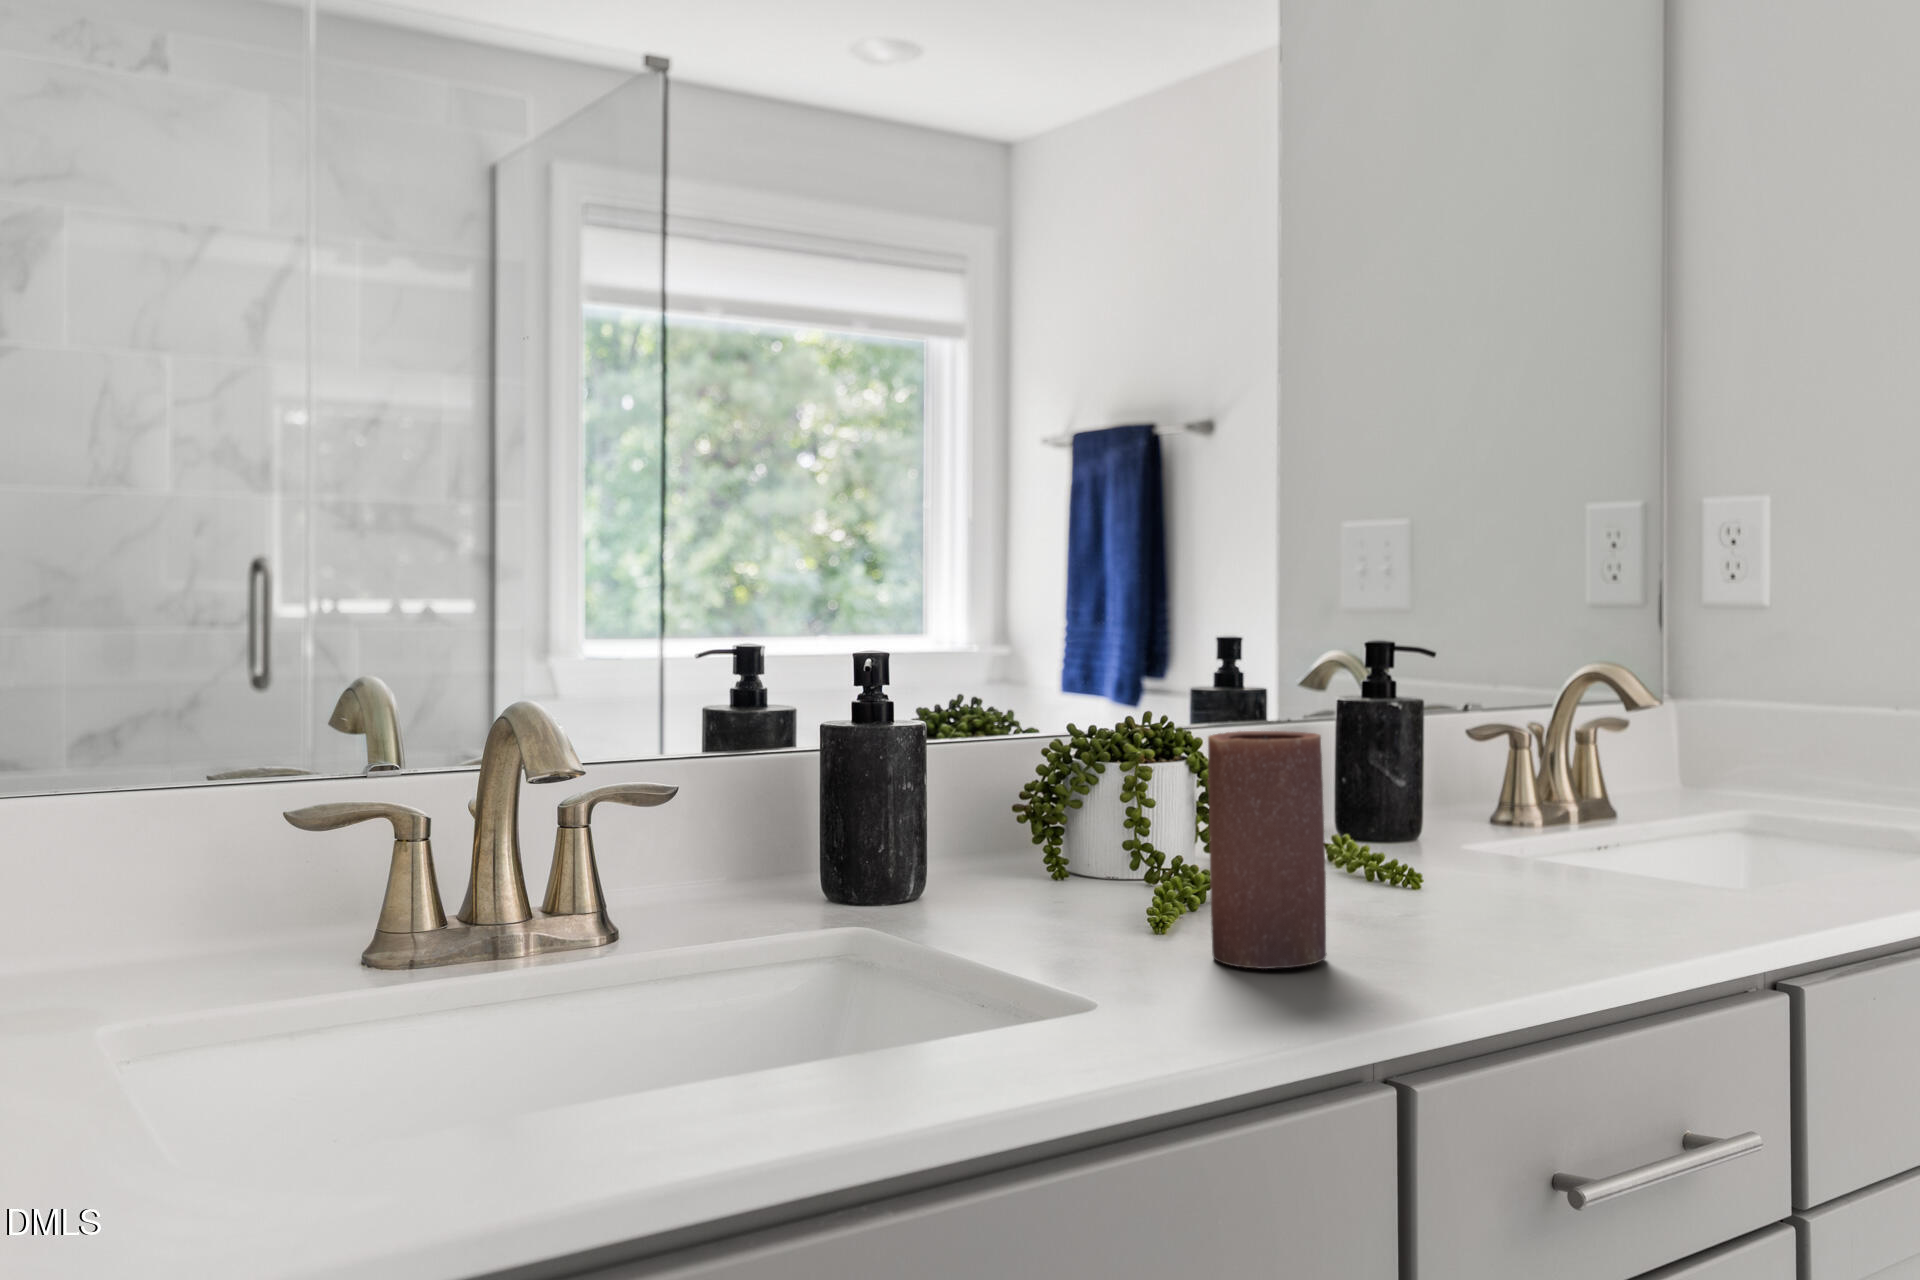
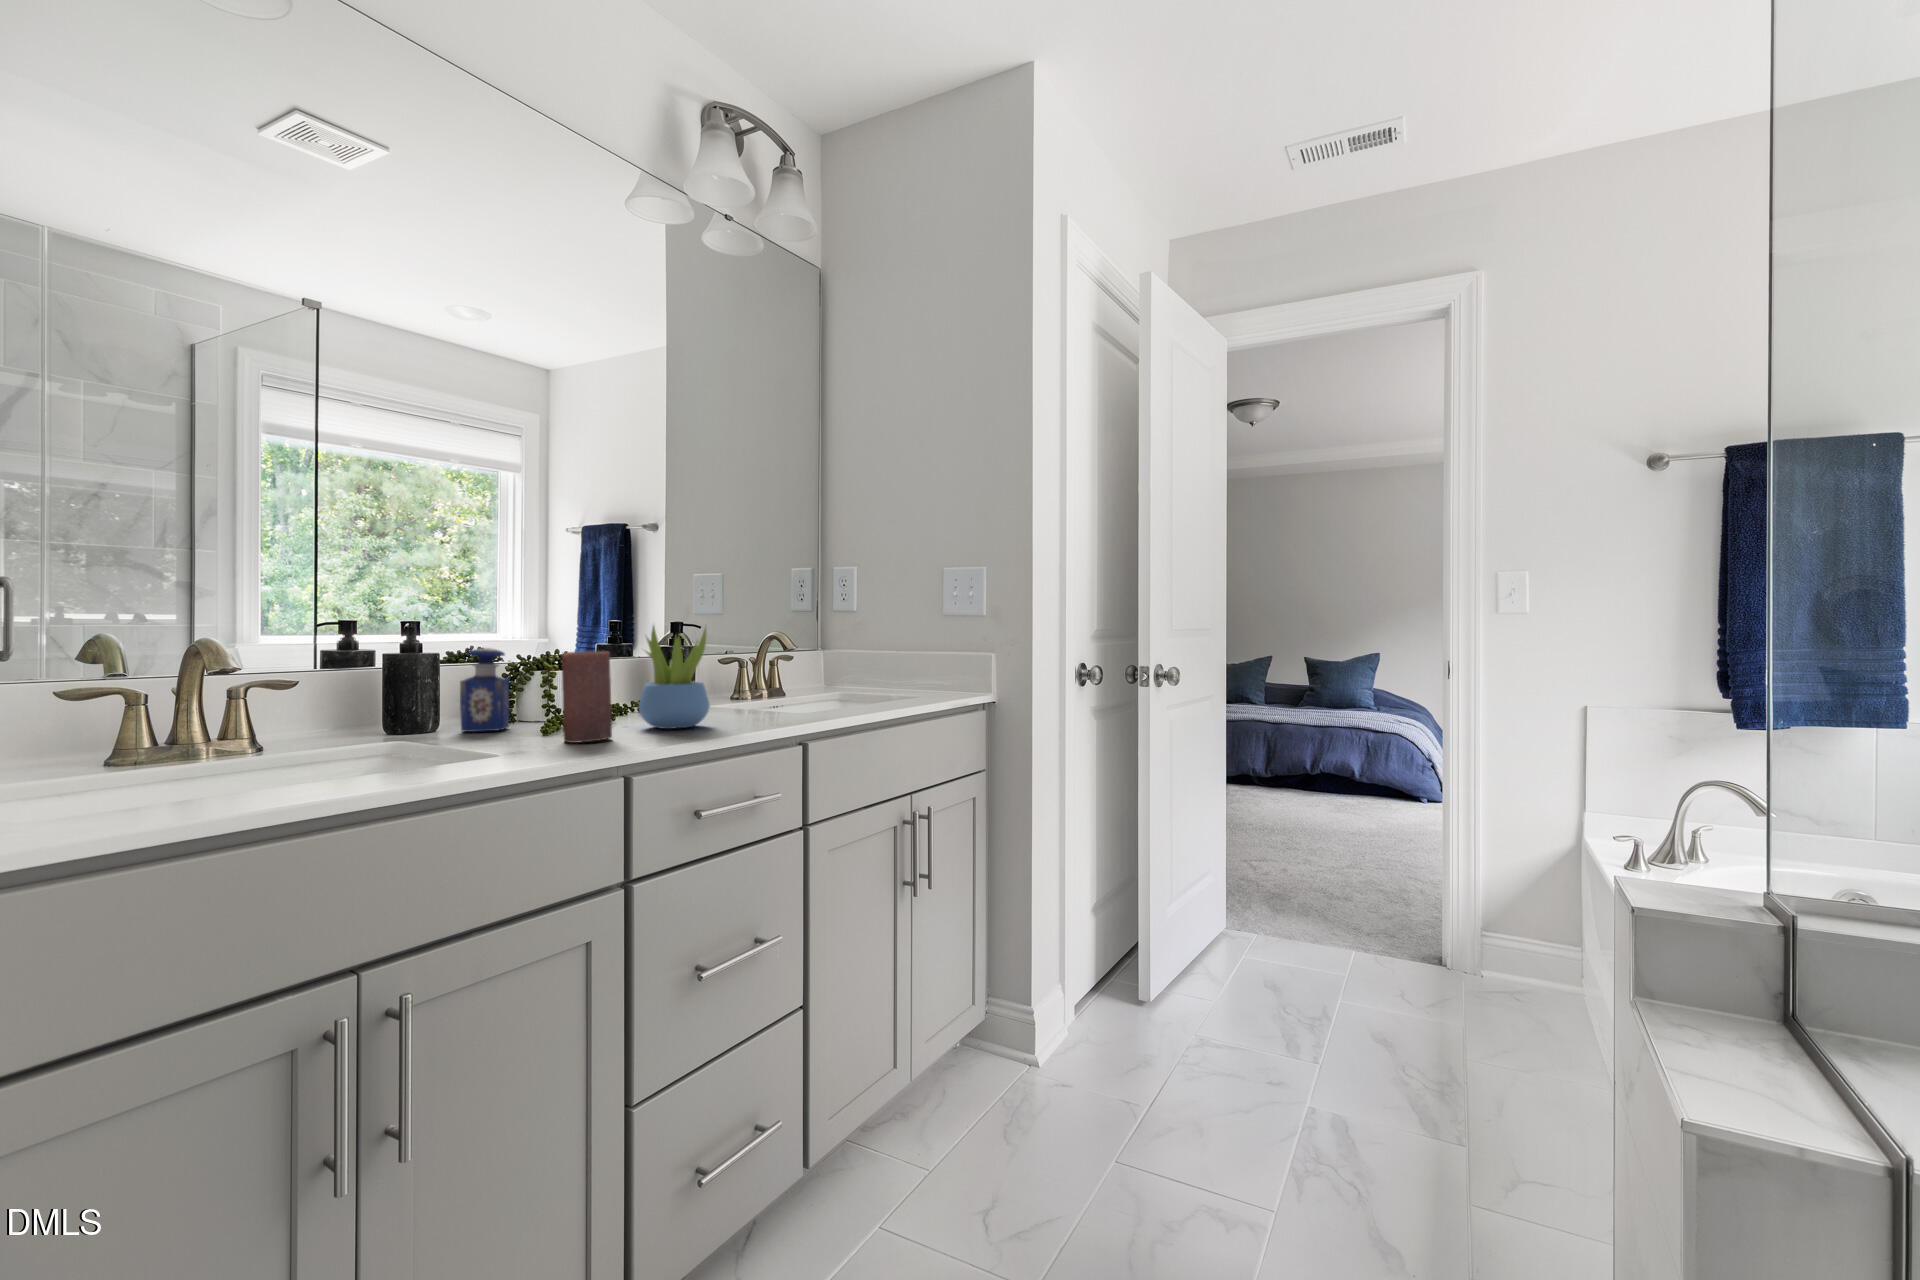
succulent plant: none [1357,655,1536,926] -> present [639,626,710,729]
perfume bottle: none [966,714,1061,905] -> present [460,648,509,732]

